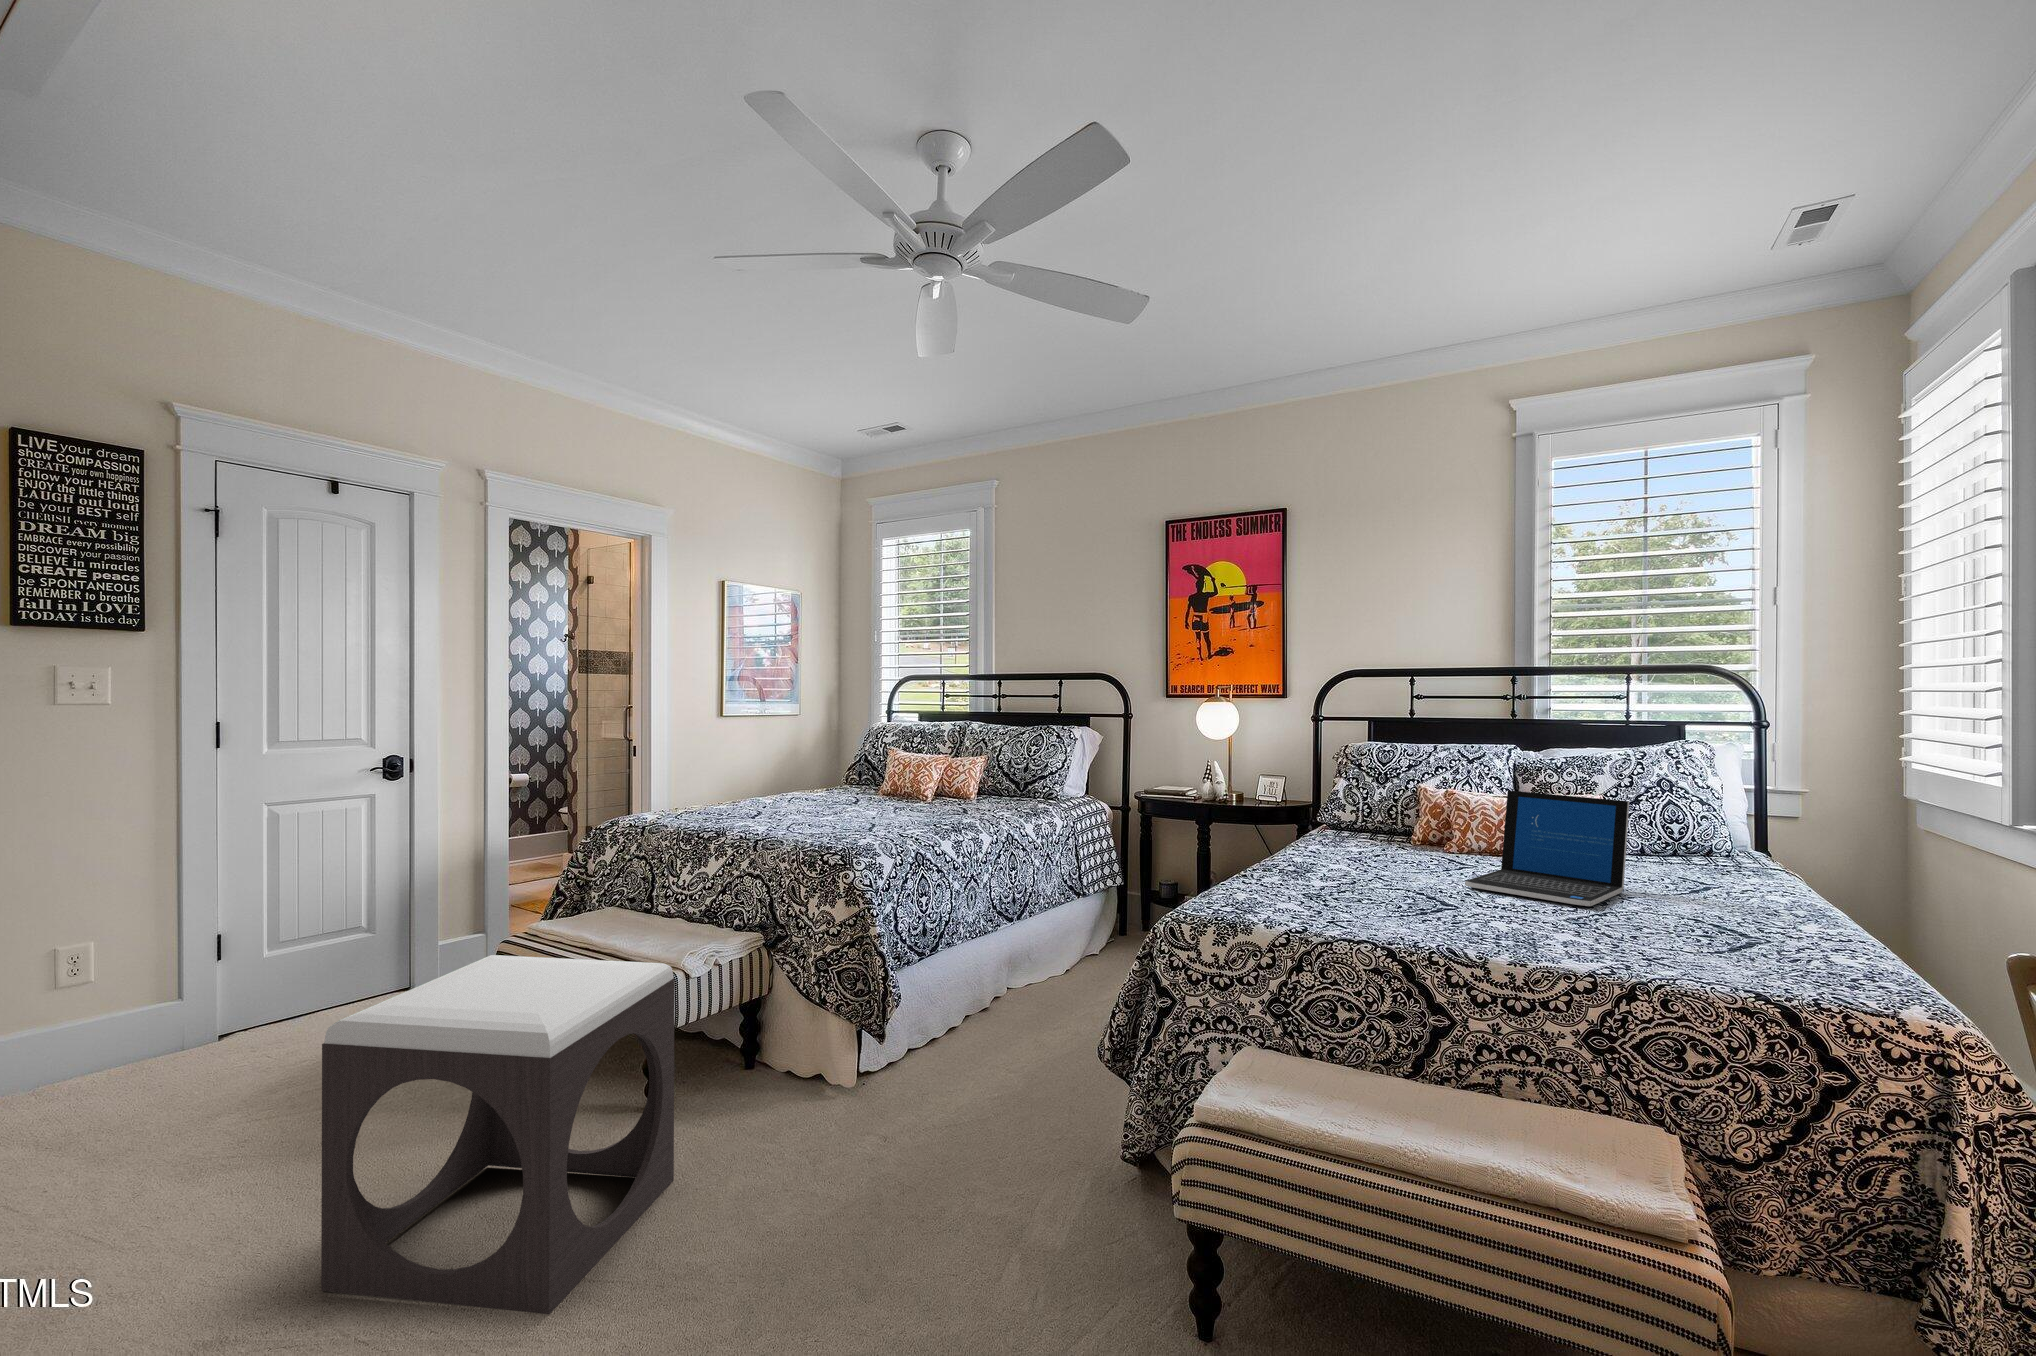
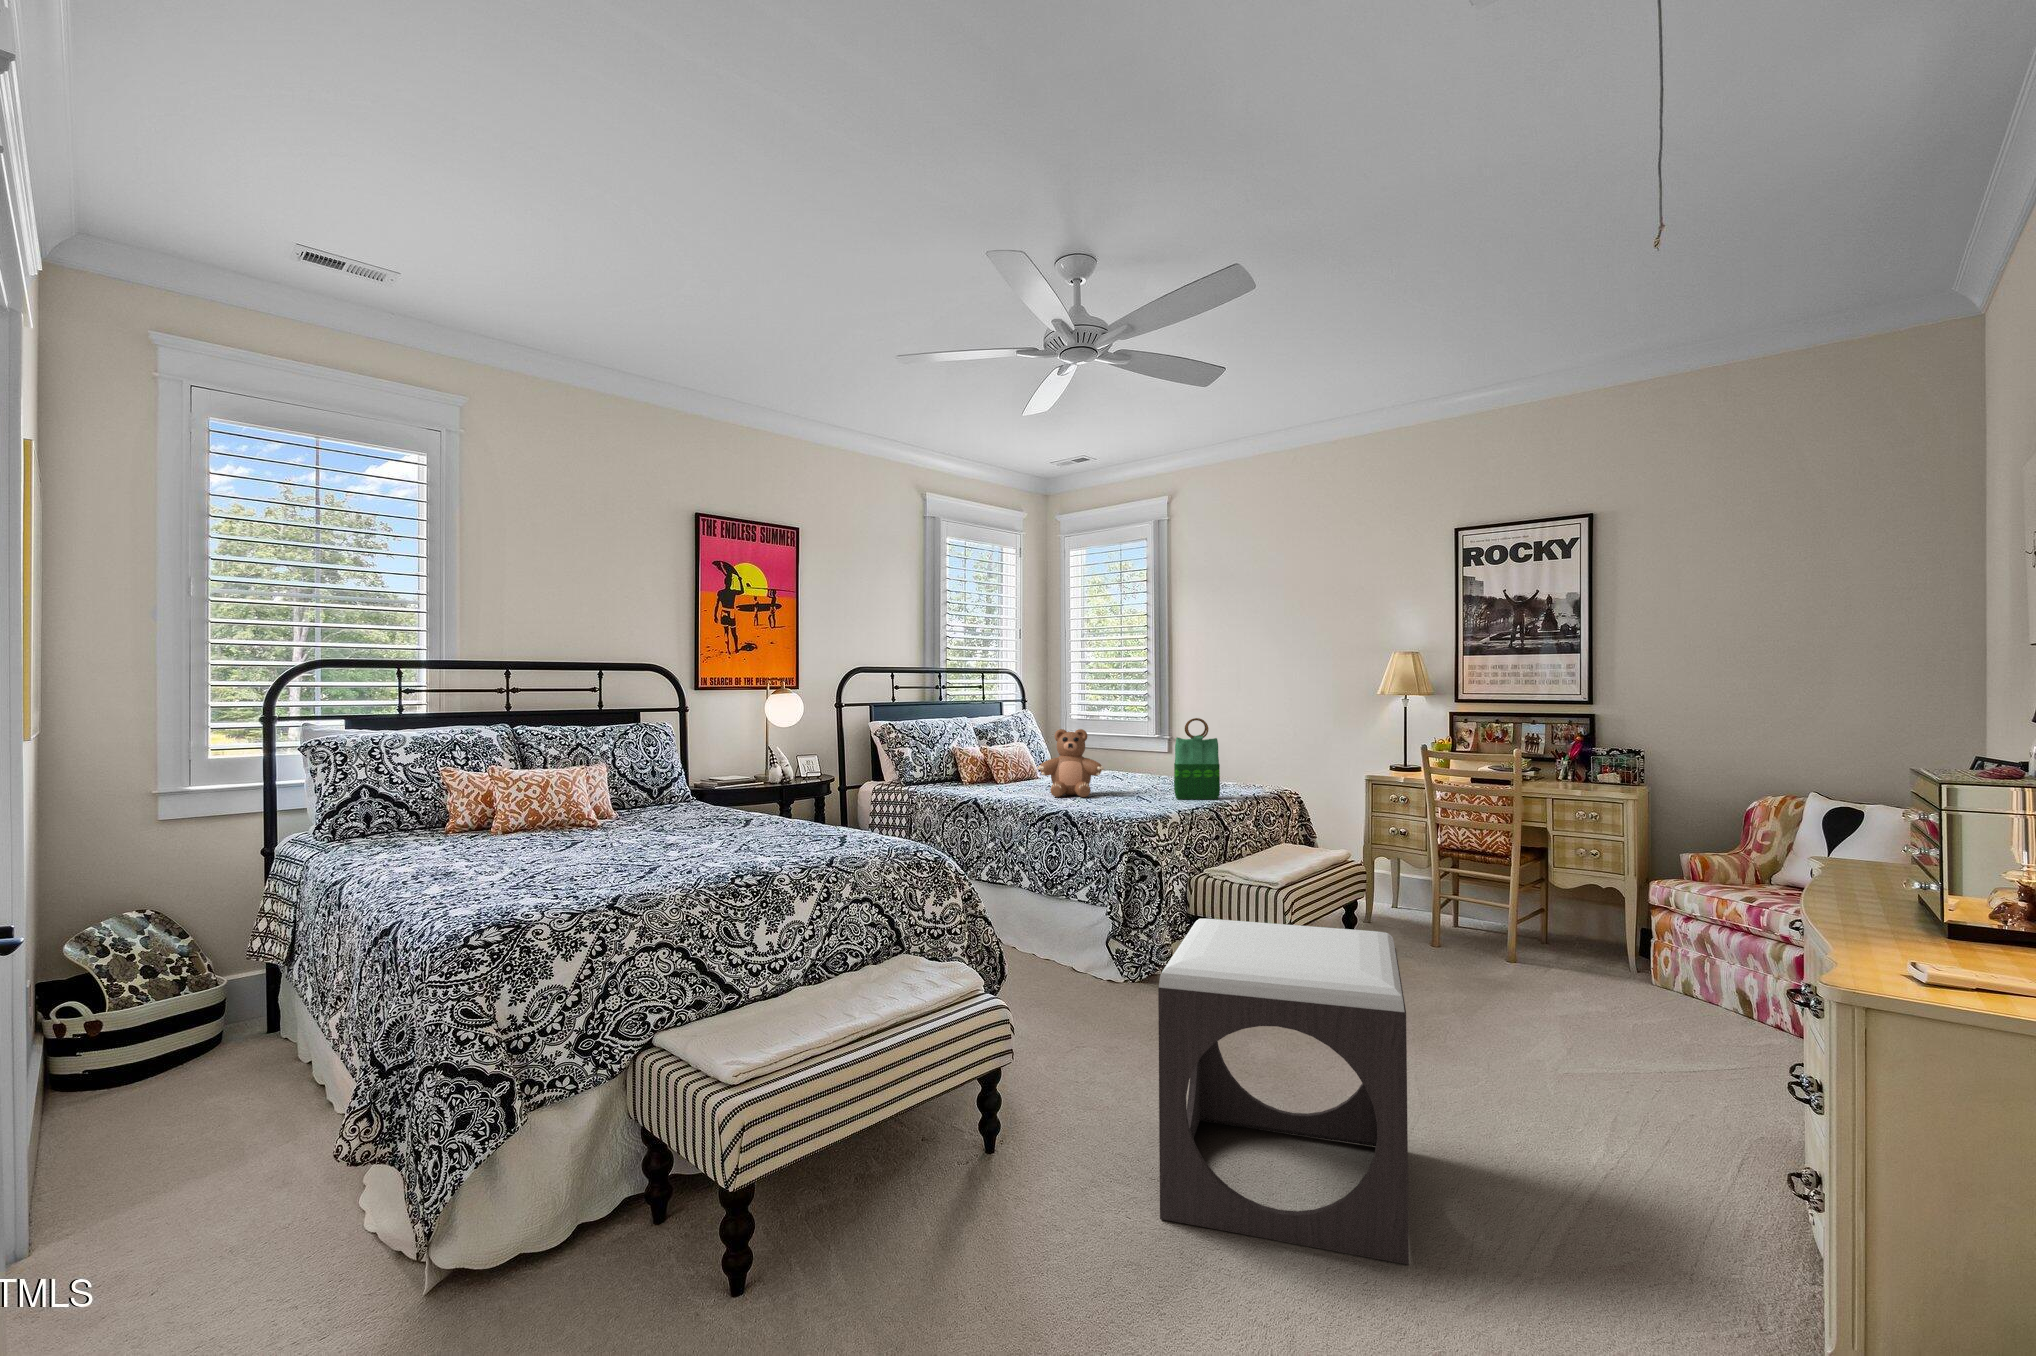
teddy bear: none [1294,770,1368,876] -> present [1037,729,1104,797]
tote bag: none [1387,774,1454,932] -> present [1174,718,1220,799]
laptop: present [1465,790,1629,906] -> none [1089,733,1176,788]

